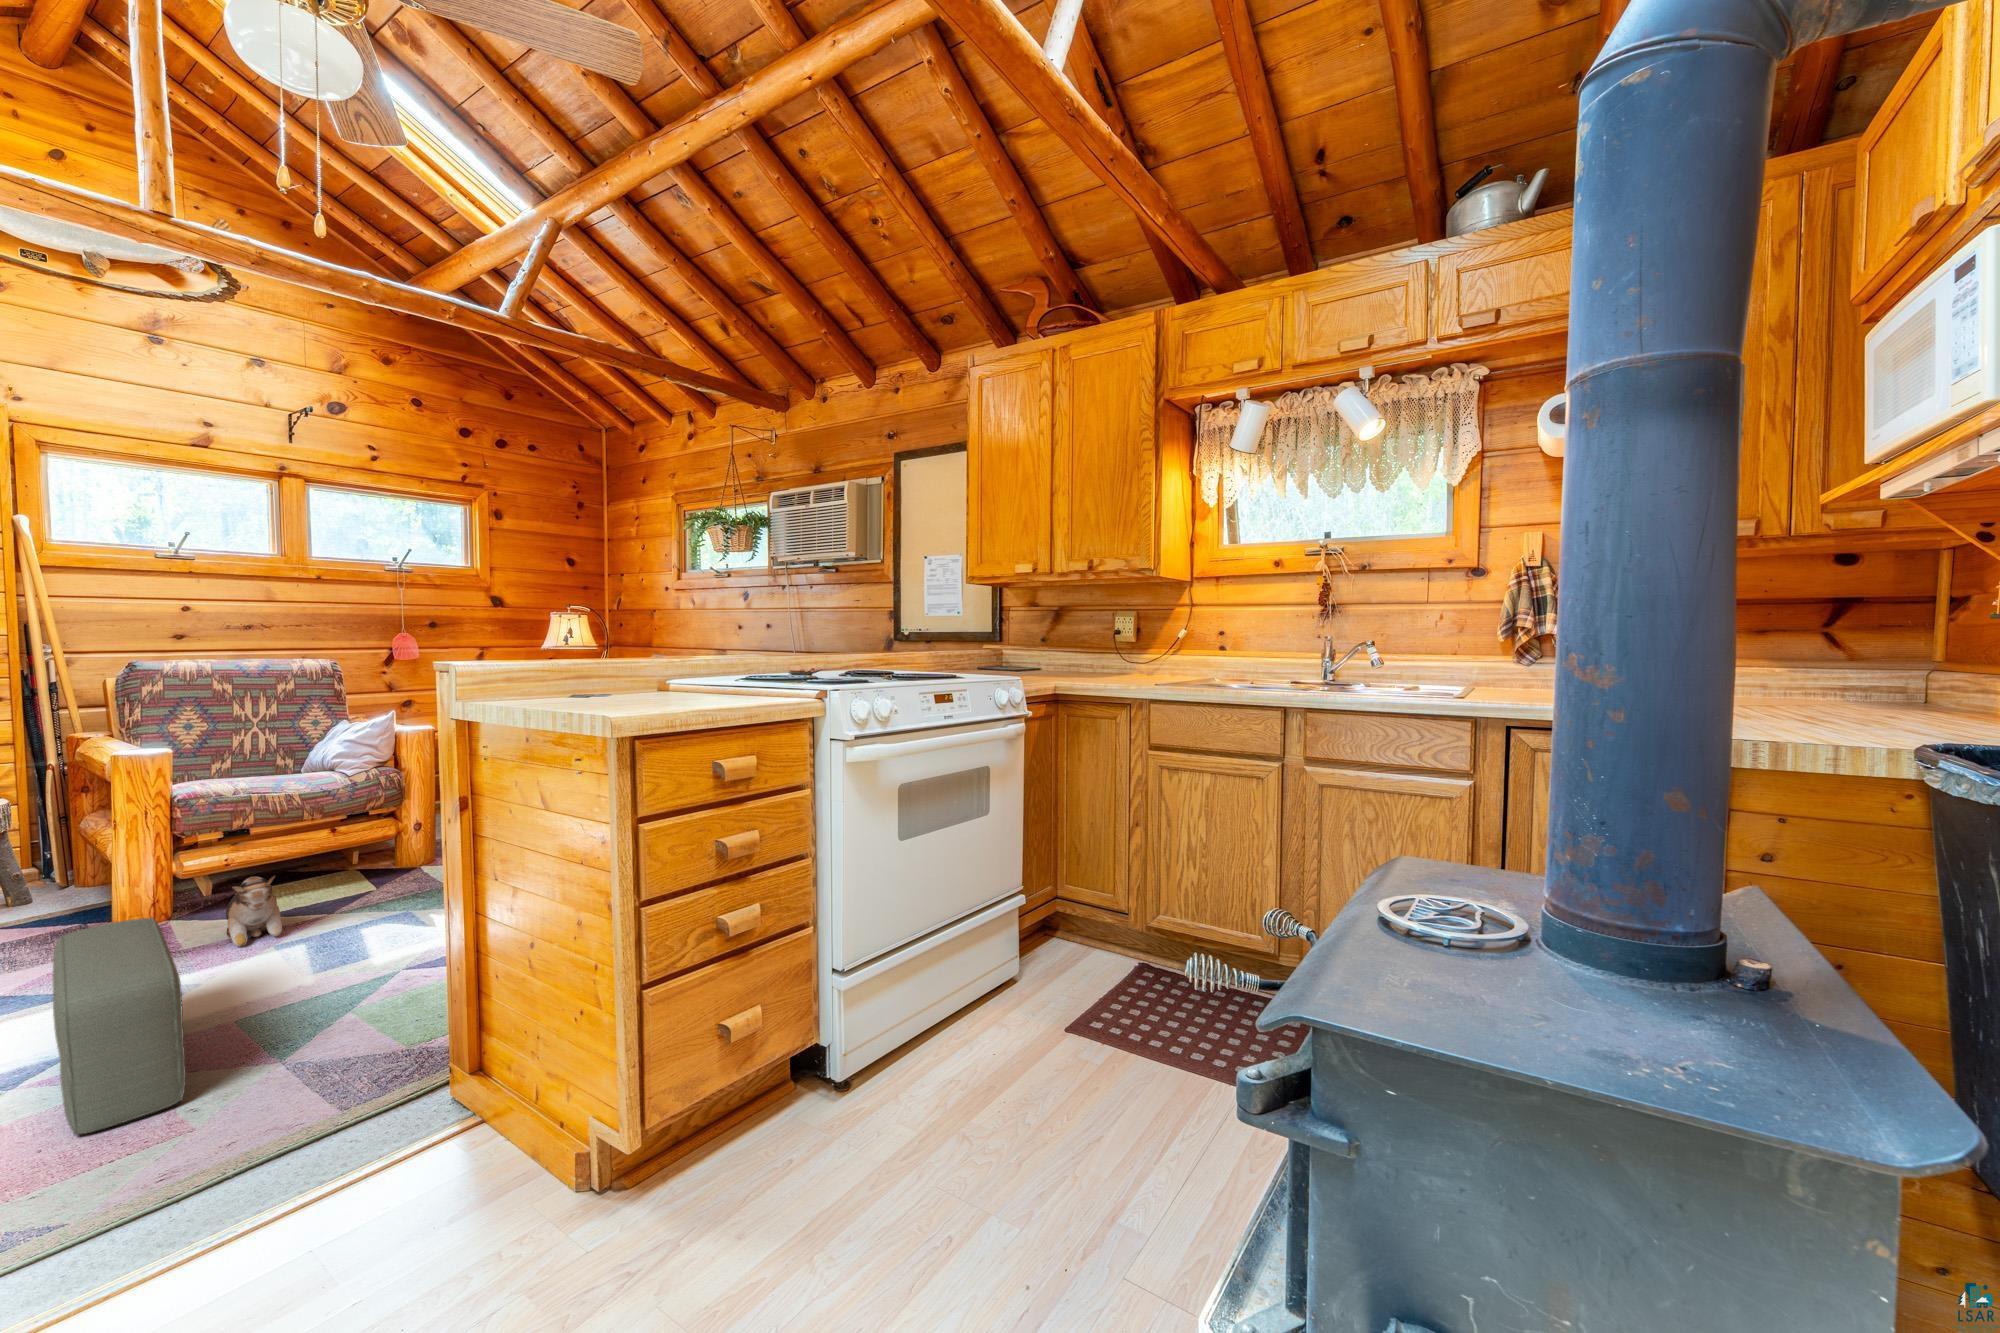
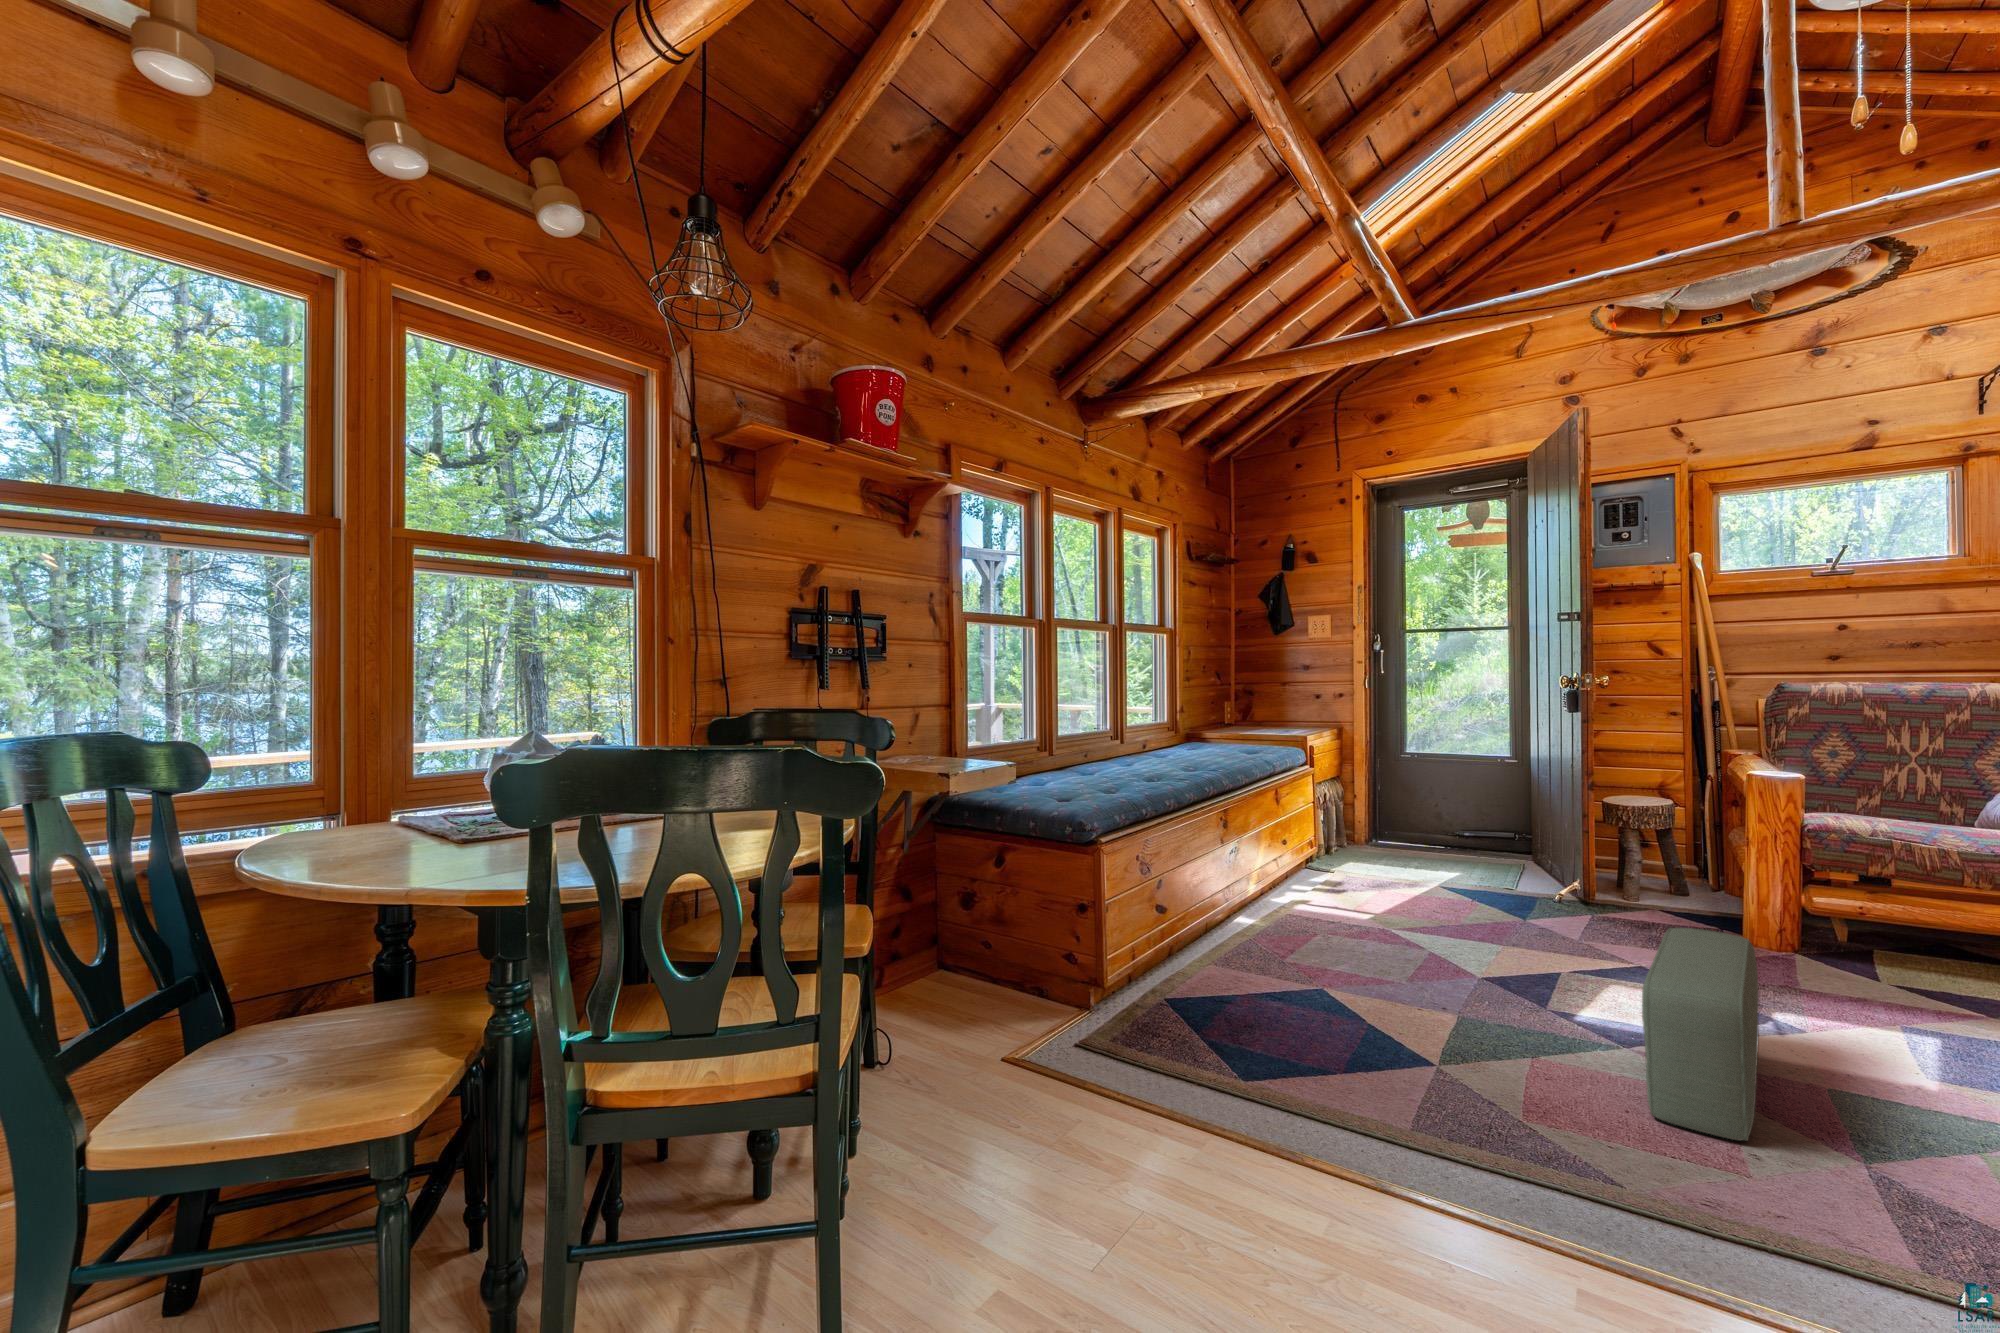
plush toy: present [226,876,282,947] -> none [1847,933,1916,1016]

